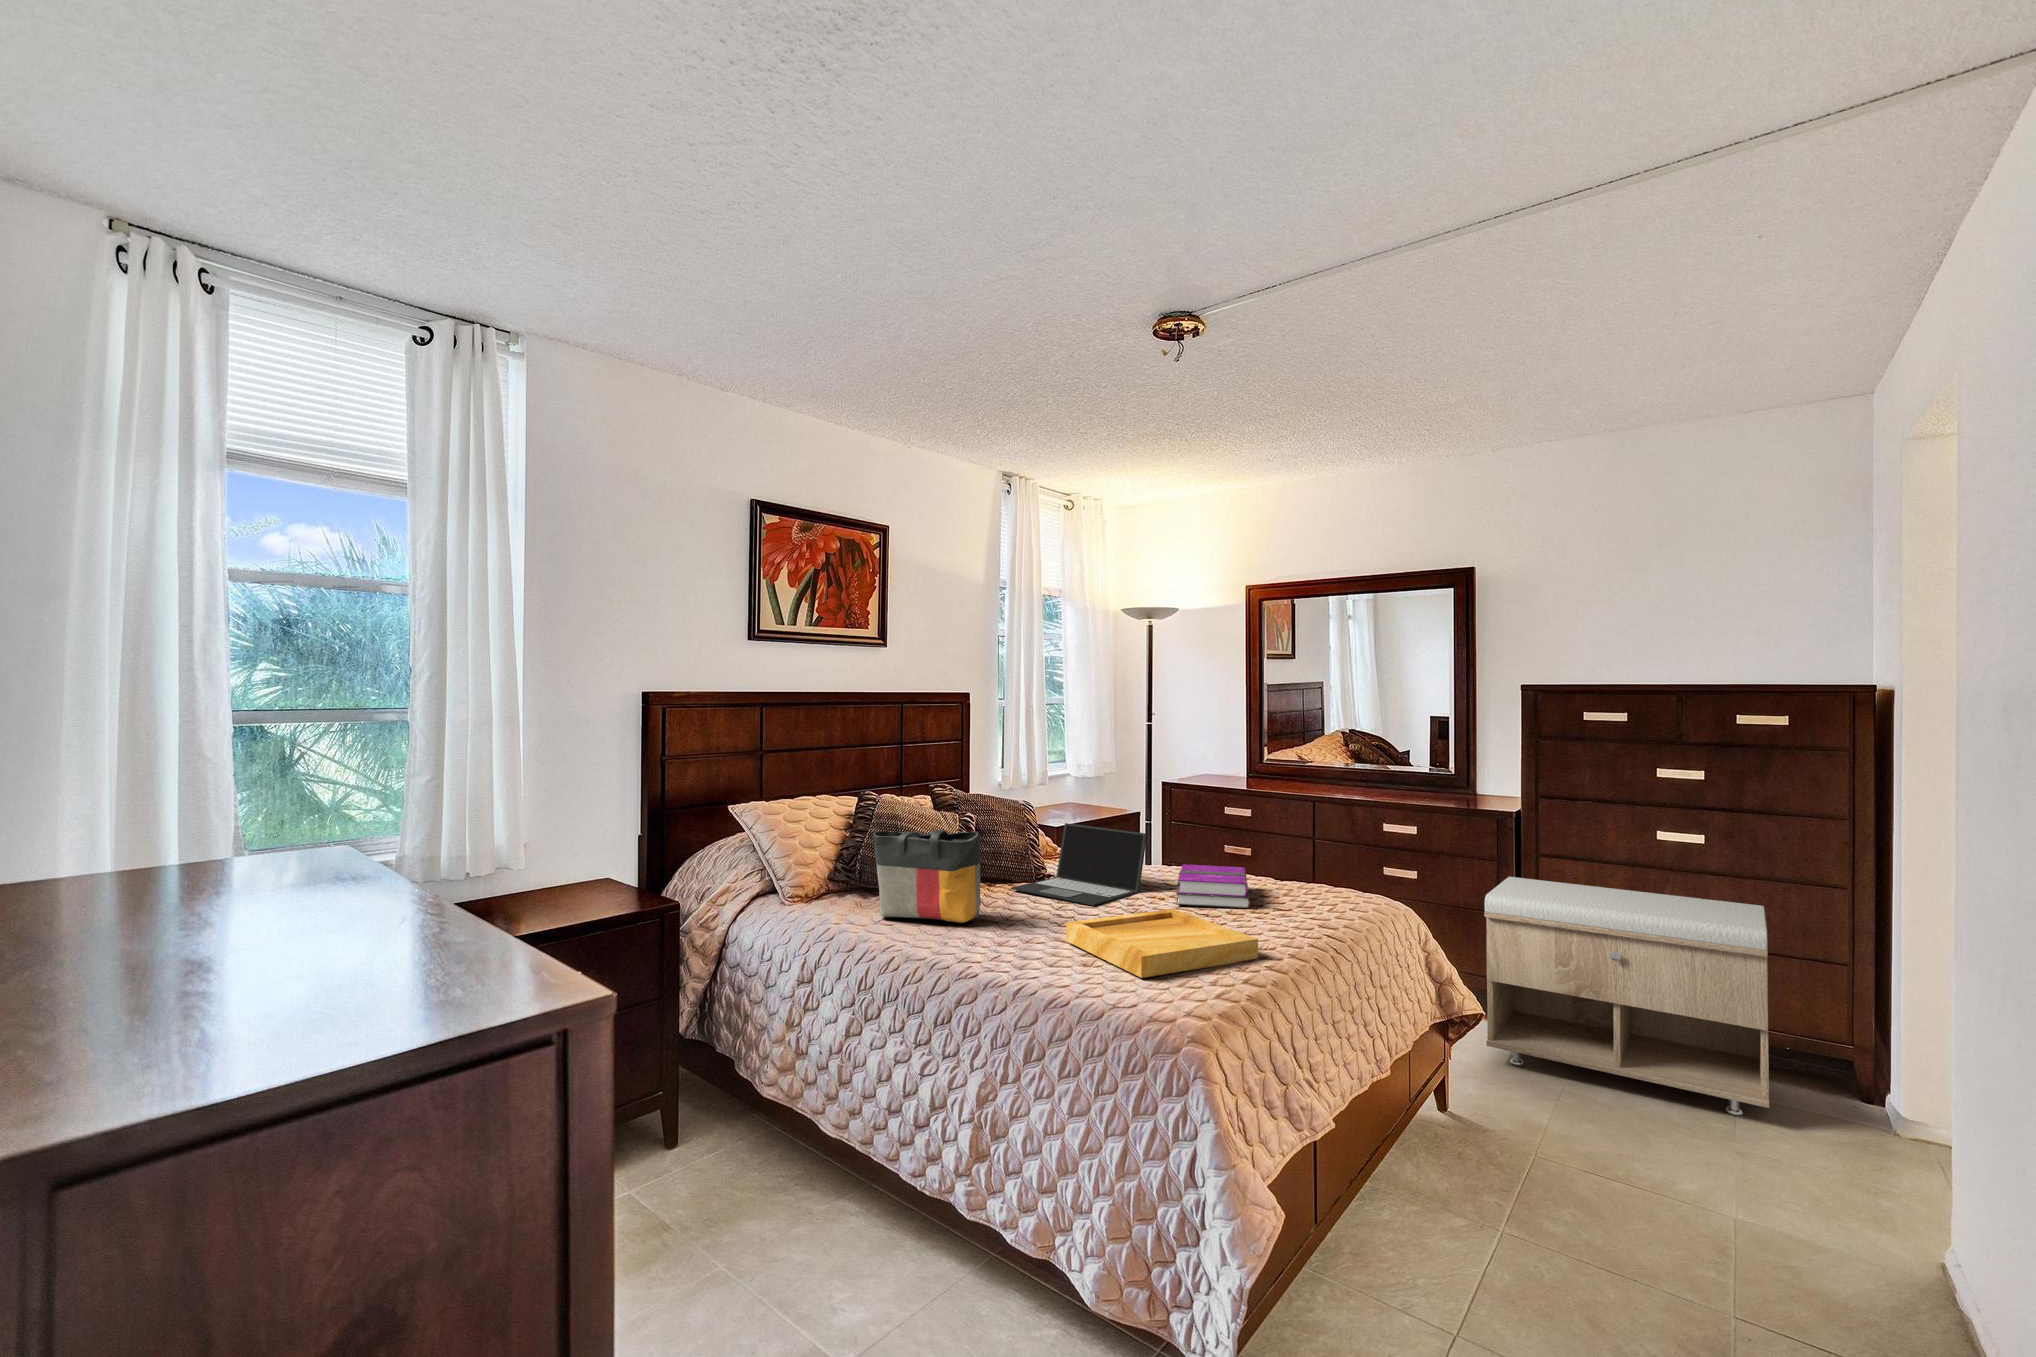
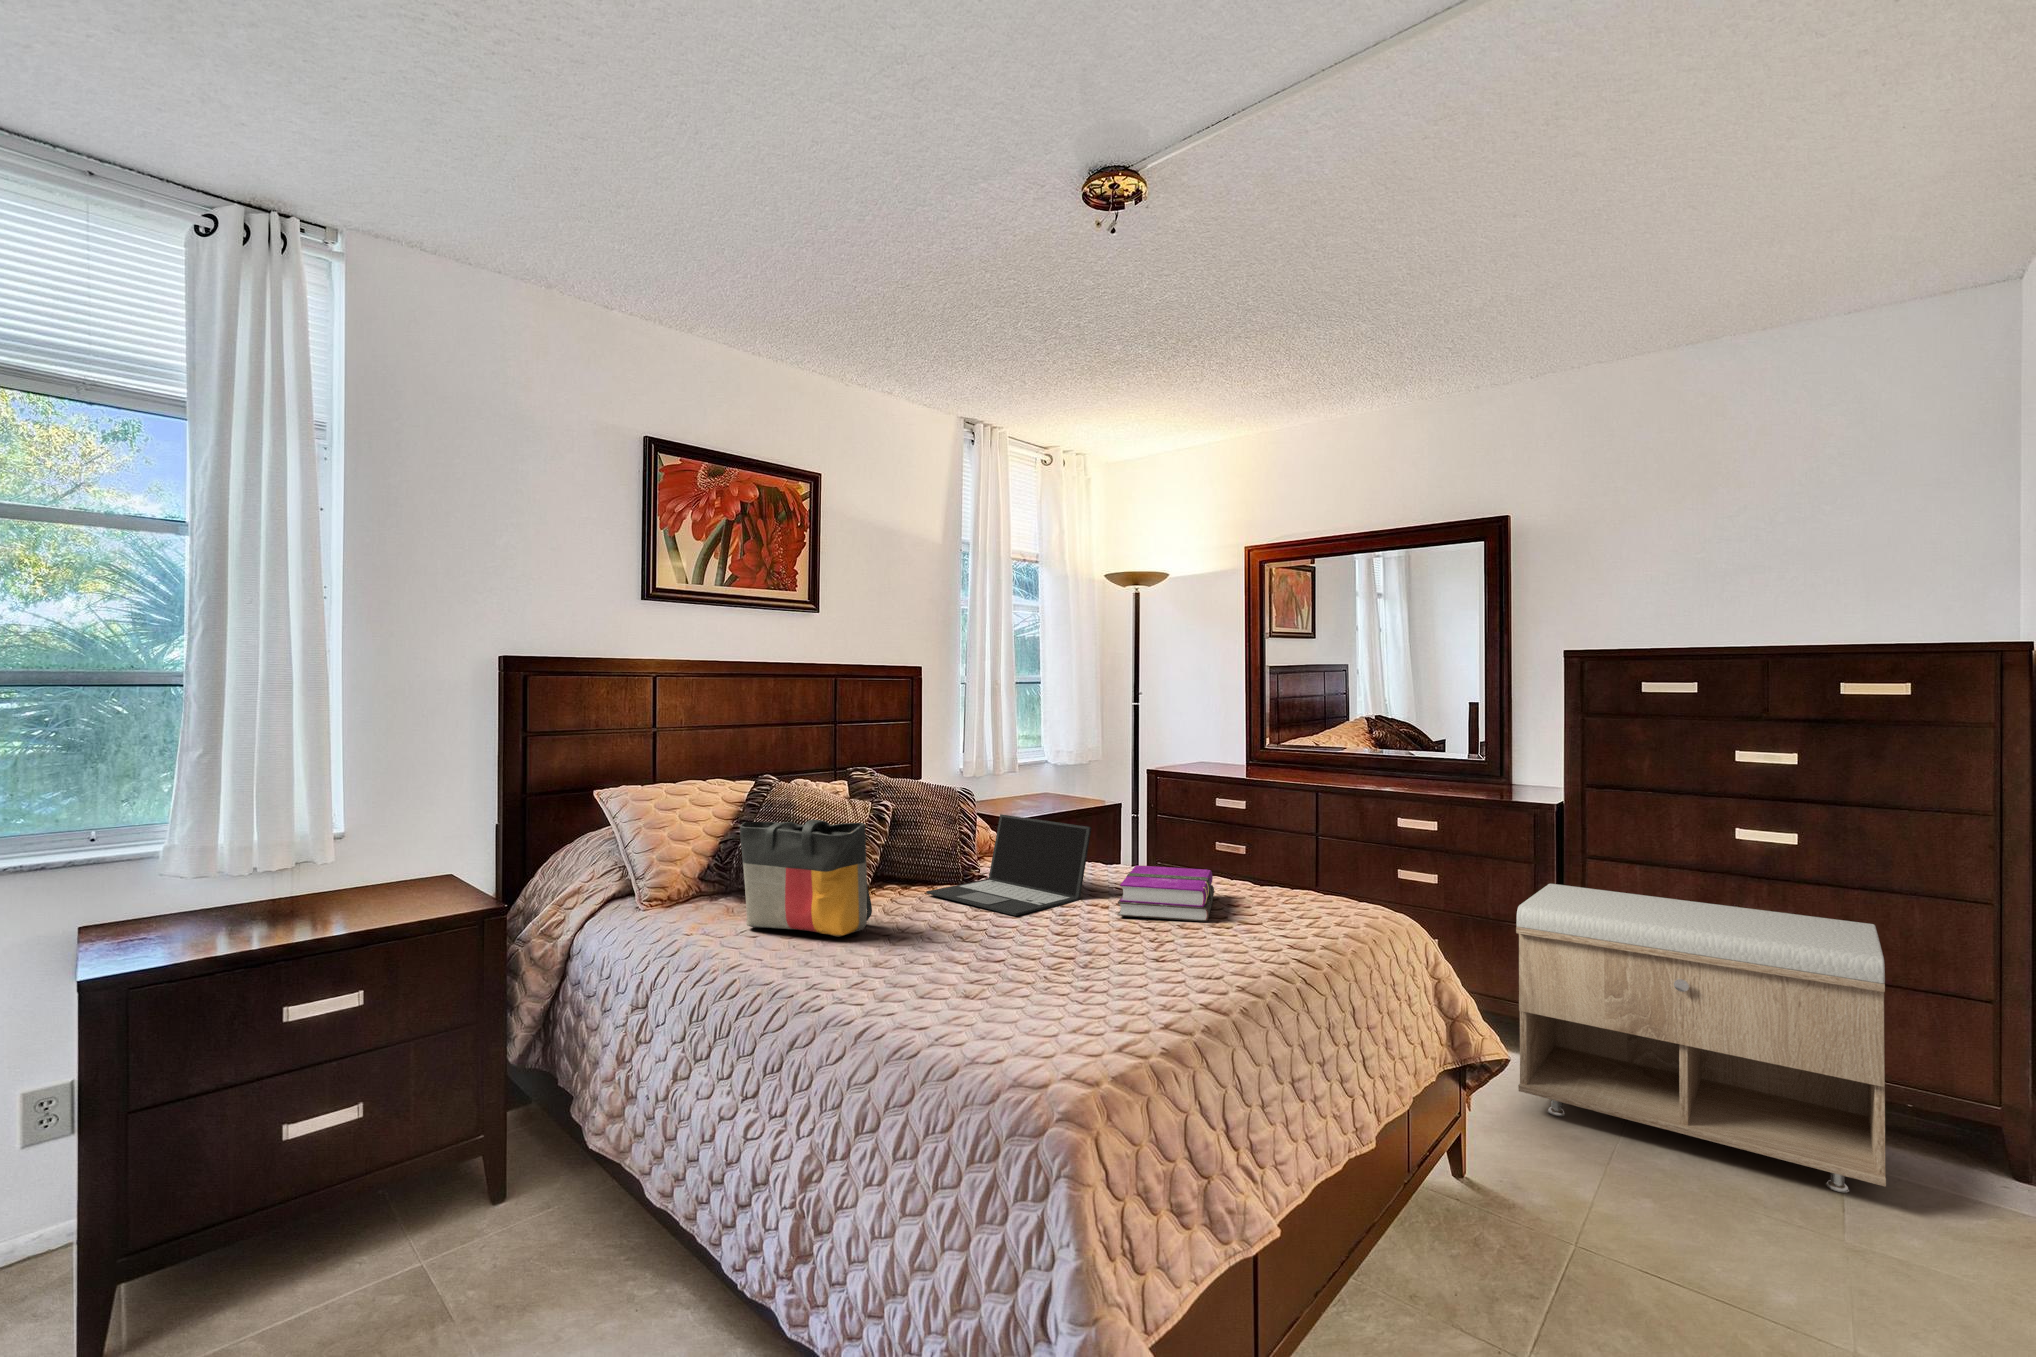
tray: present [1066,909,1258,978] -> none [956,922,1195,1018]

